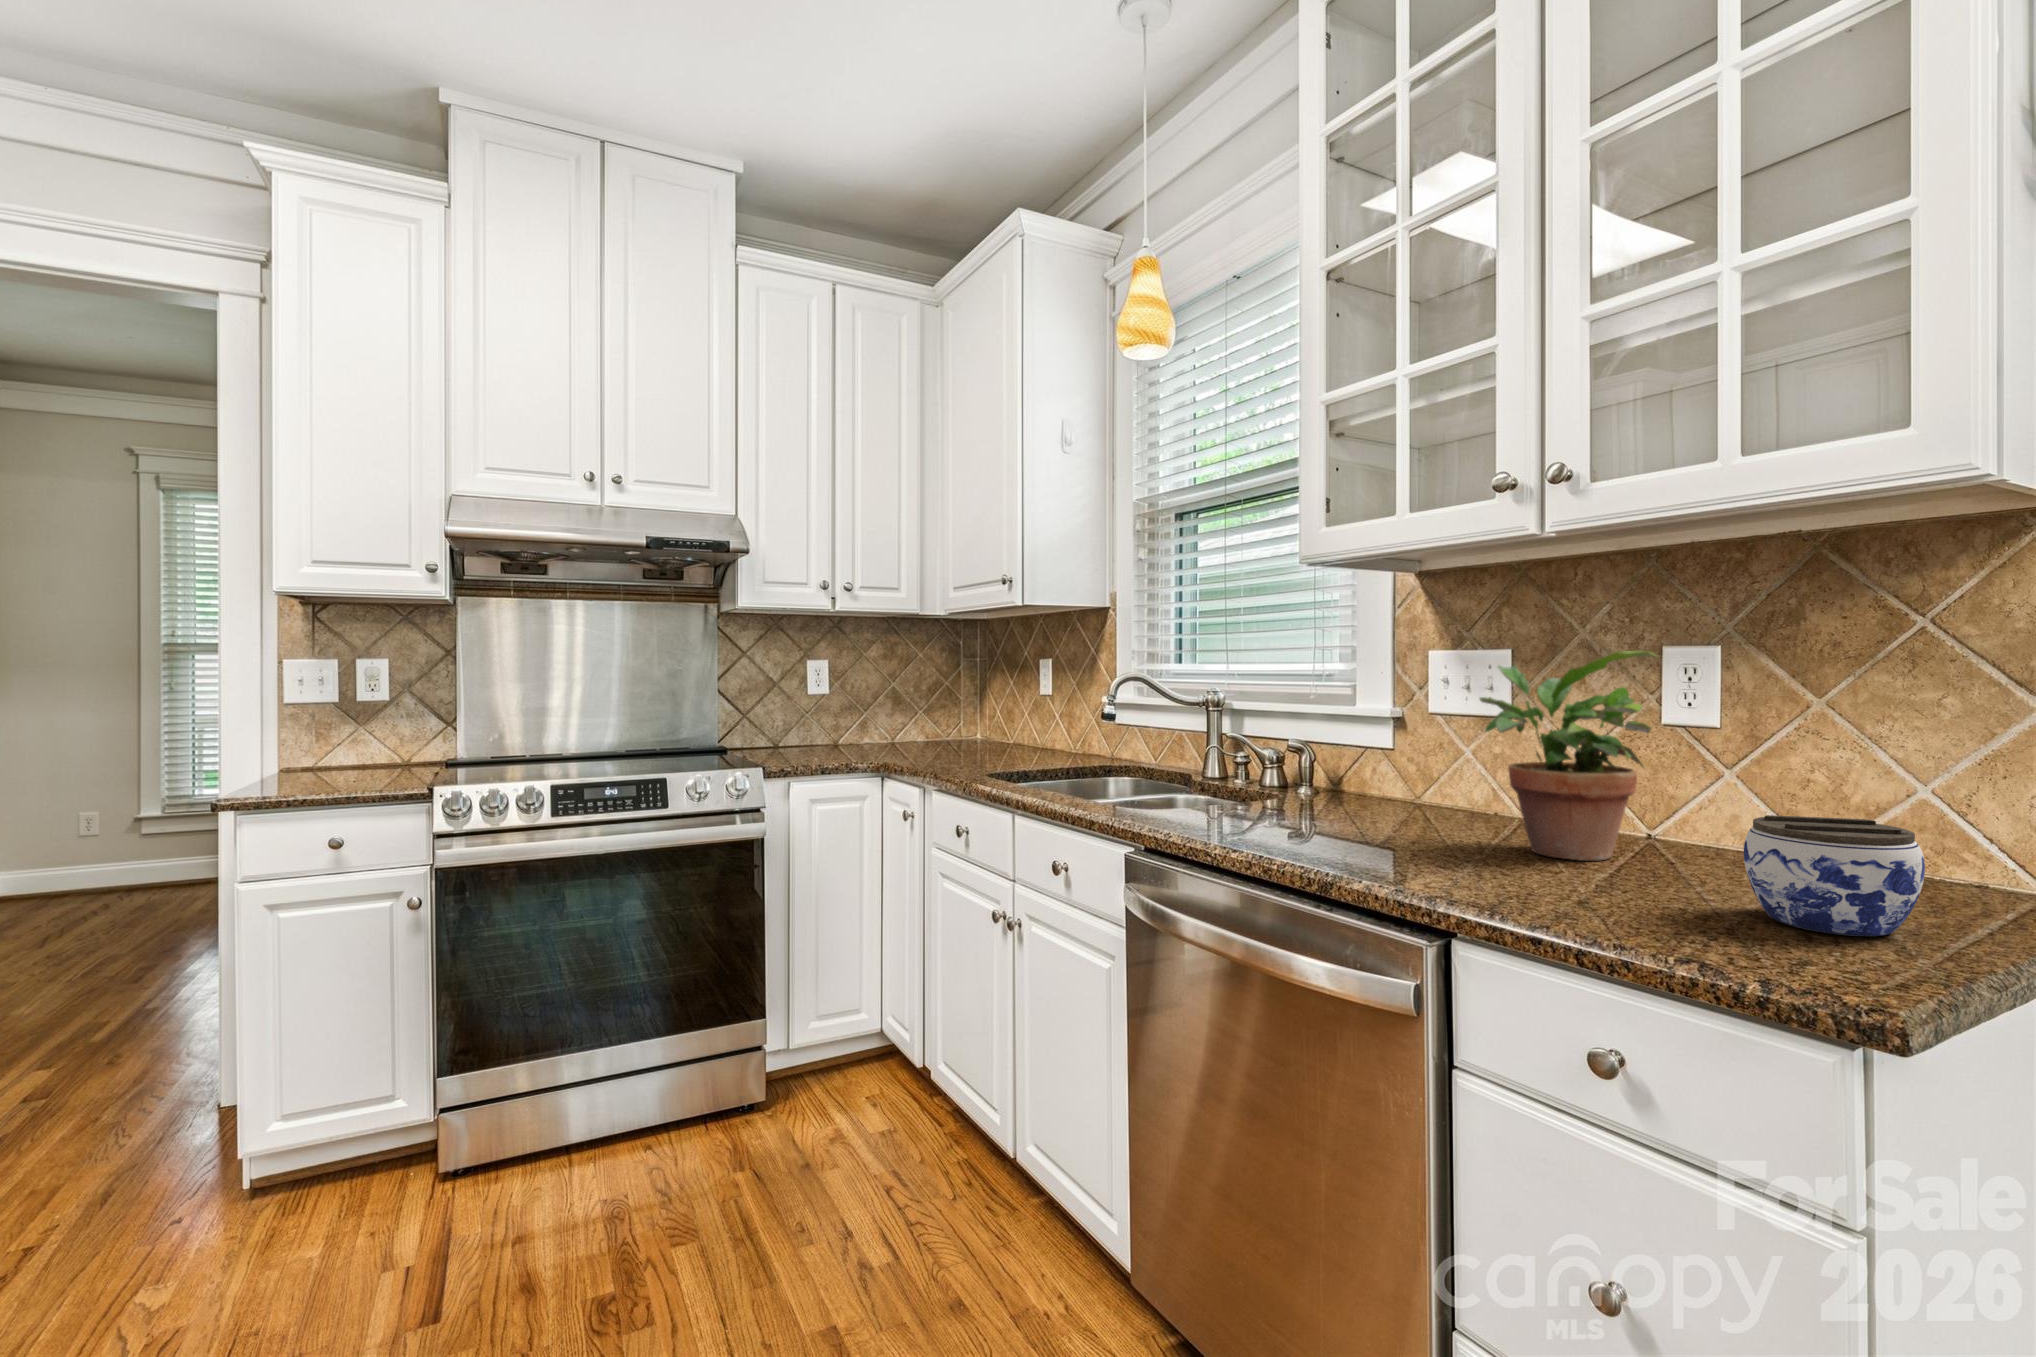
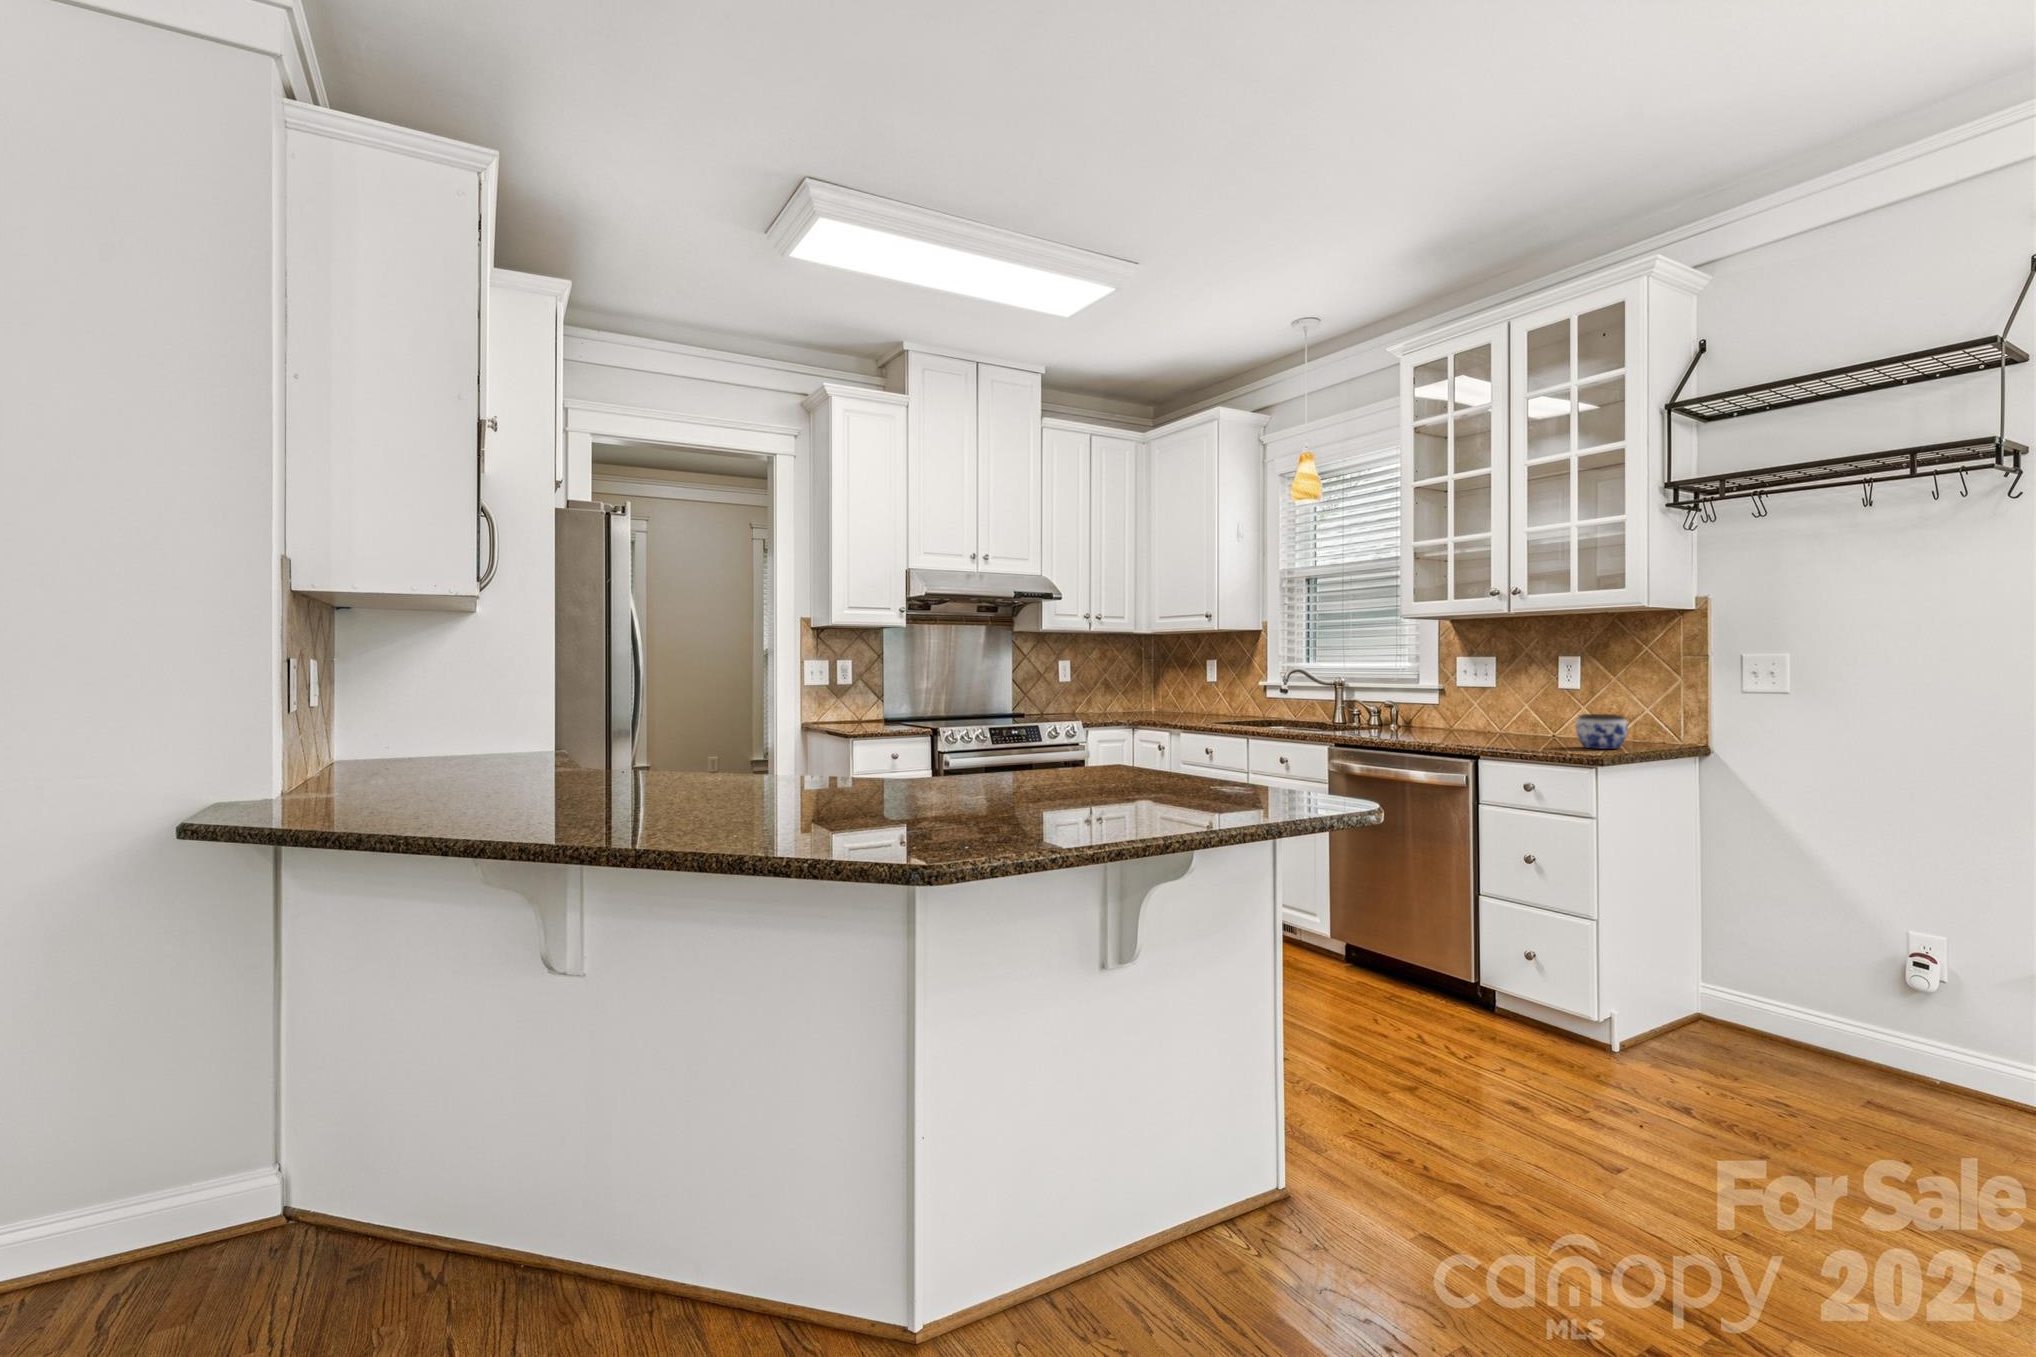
potted plant: present [1480,651,1656,861] -> none [1484,658,1554,740]

